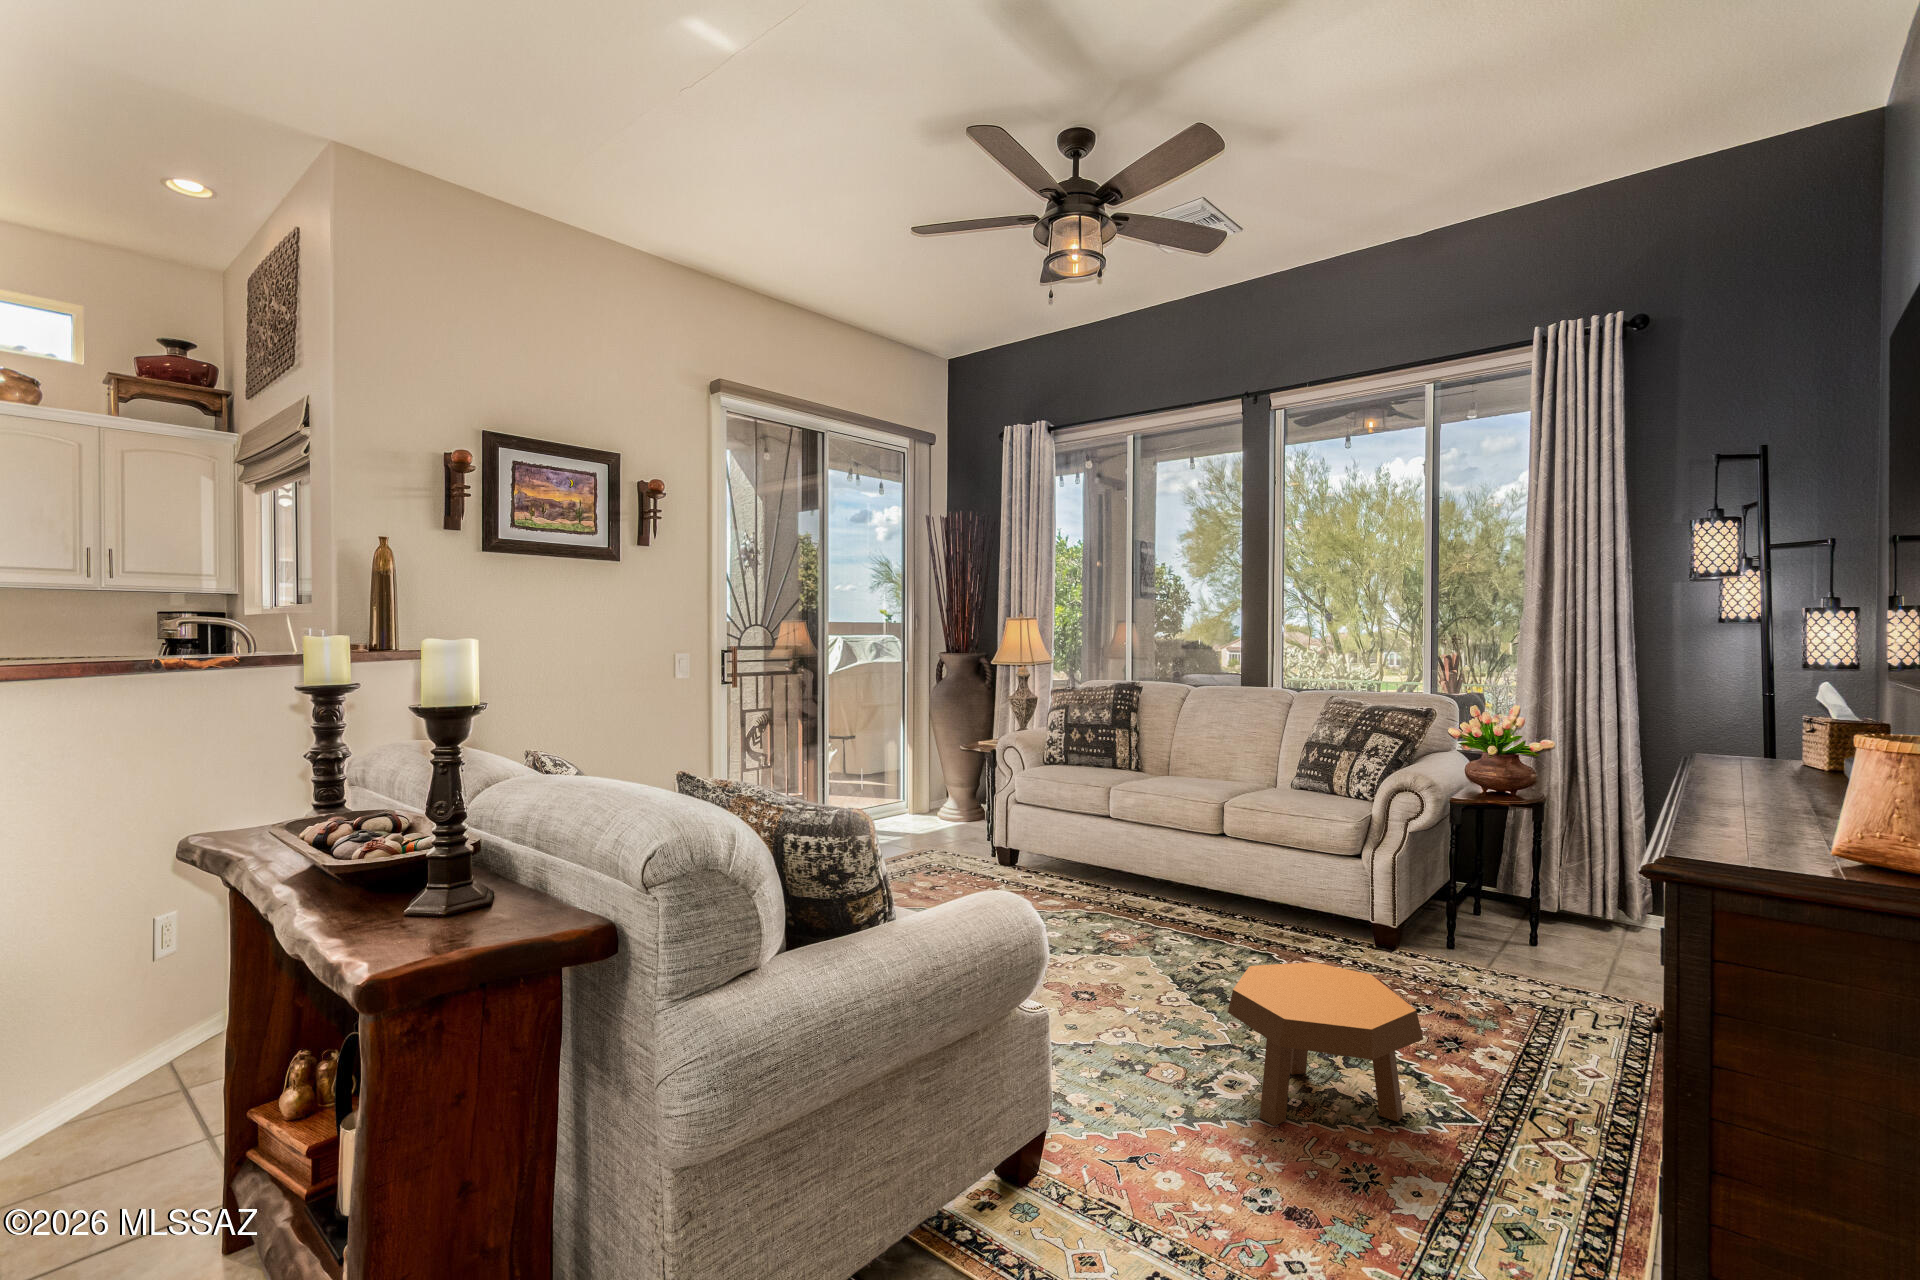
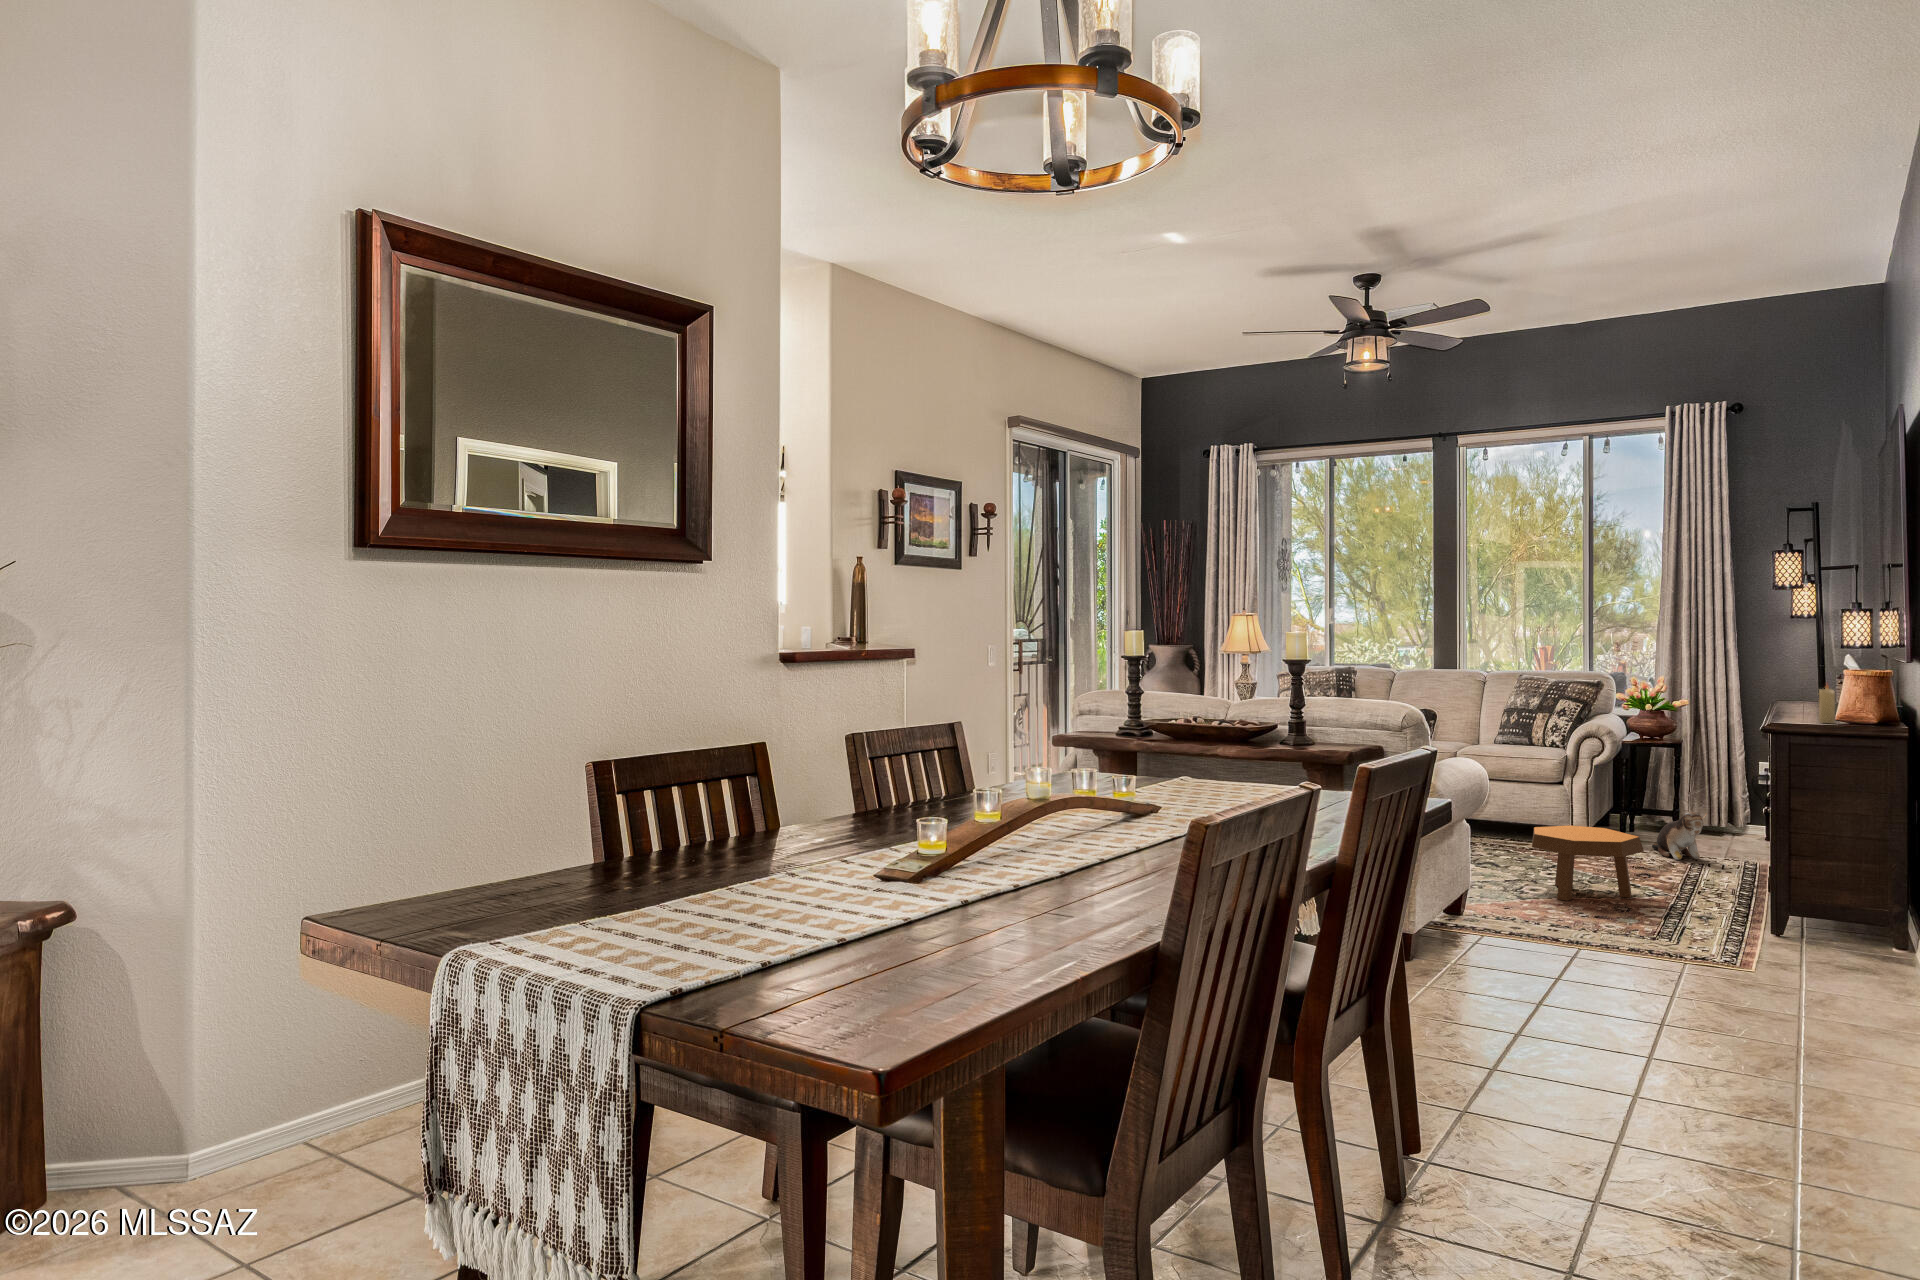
candle: none [1781,767,1825,871] -> present [1819,685,1835,723]
plush toy: none [1492,923,1570,998] -> present [1652,812,1707,860]

